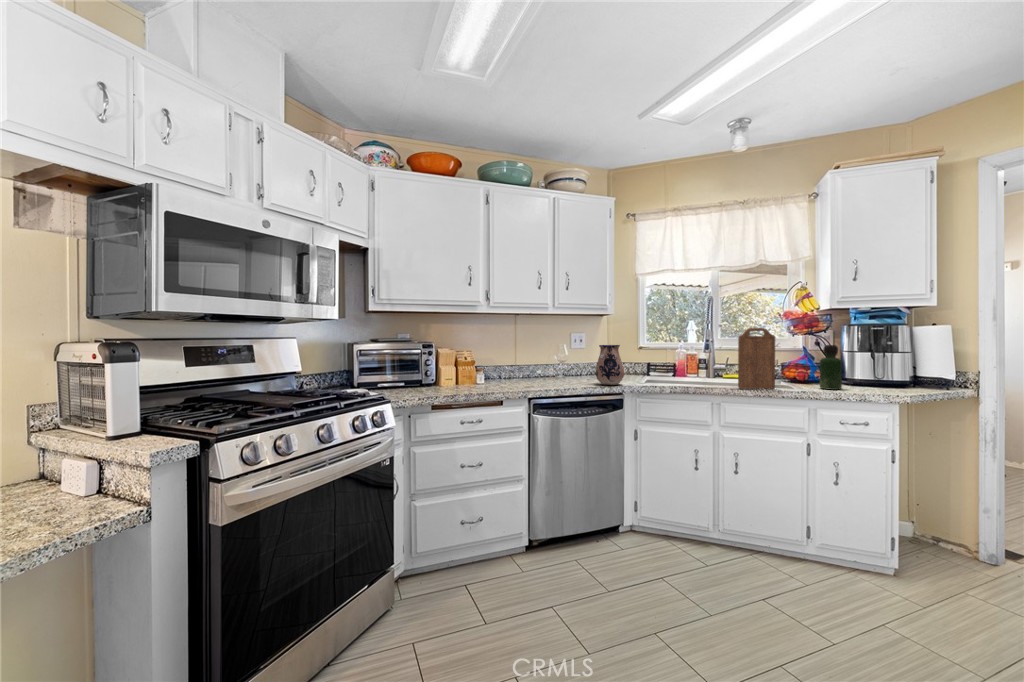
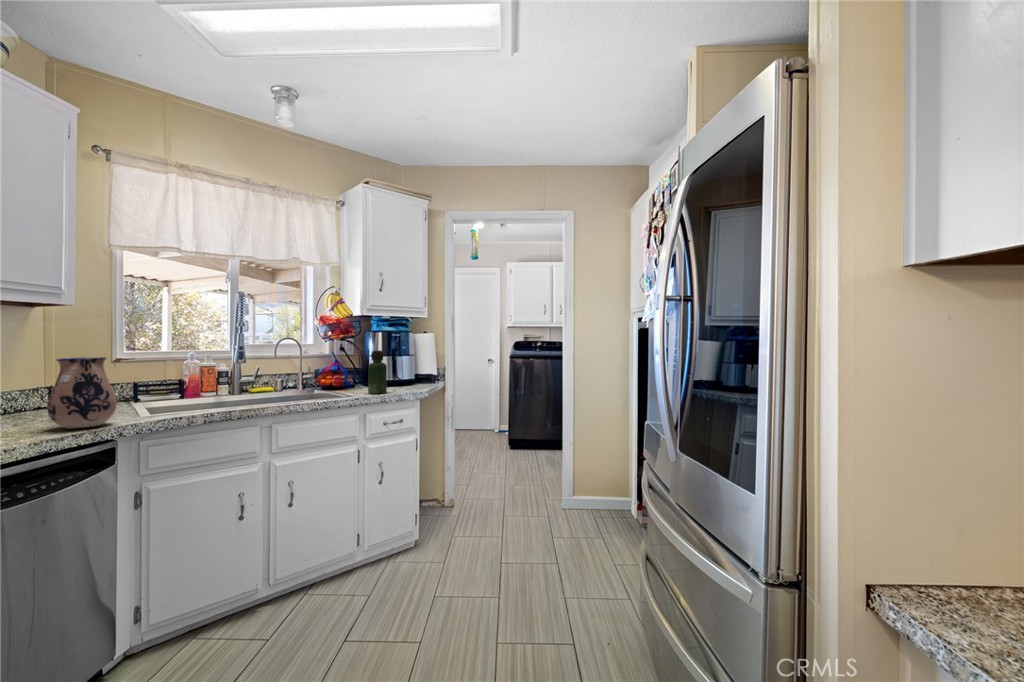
cutting board: present [738,328,775,389] -> none [297,333,334,405]

